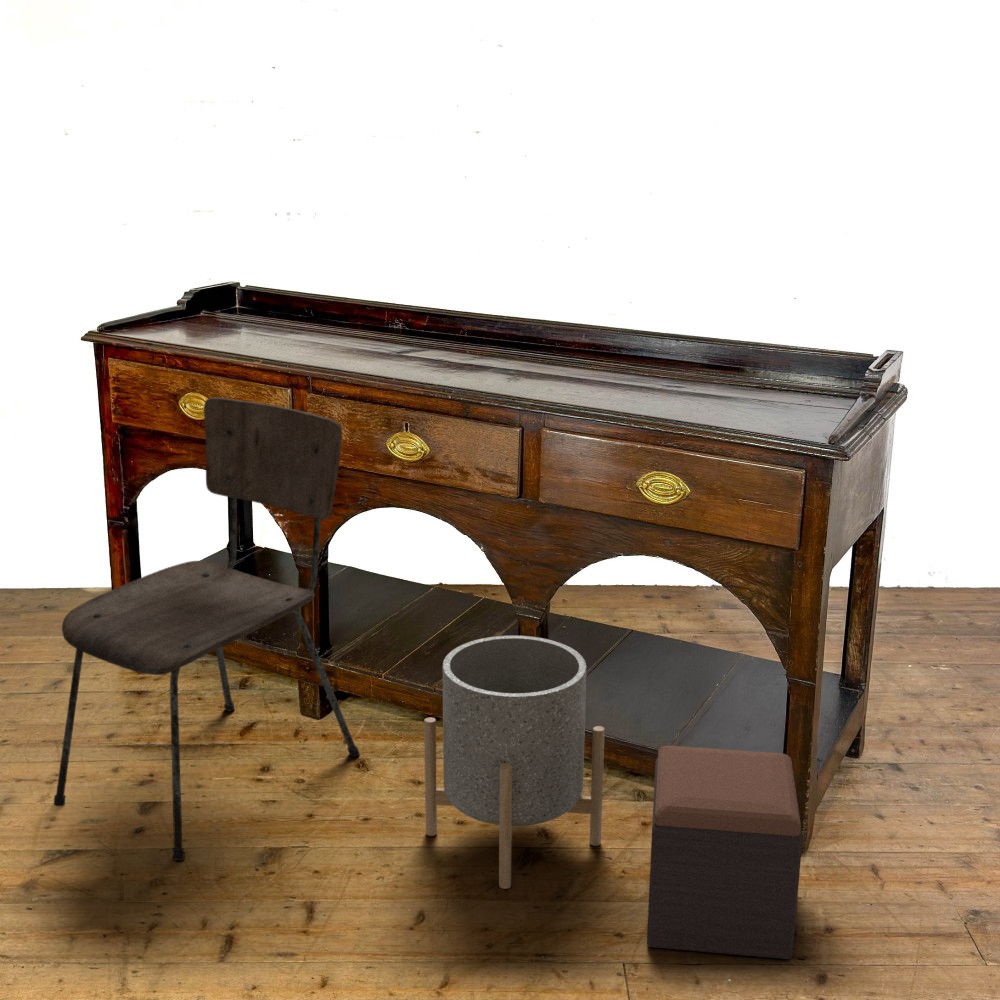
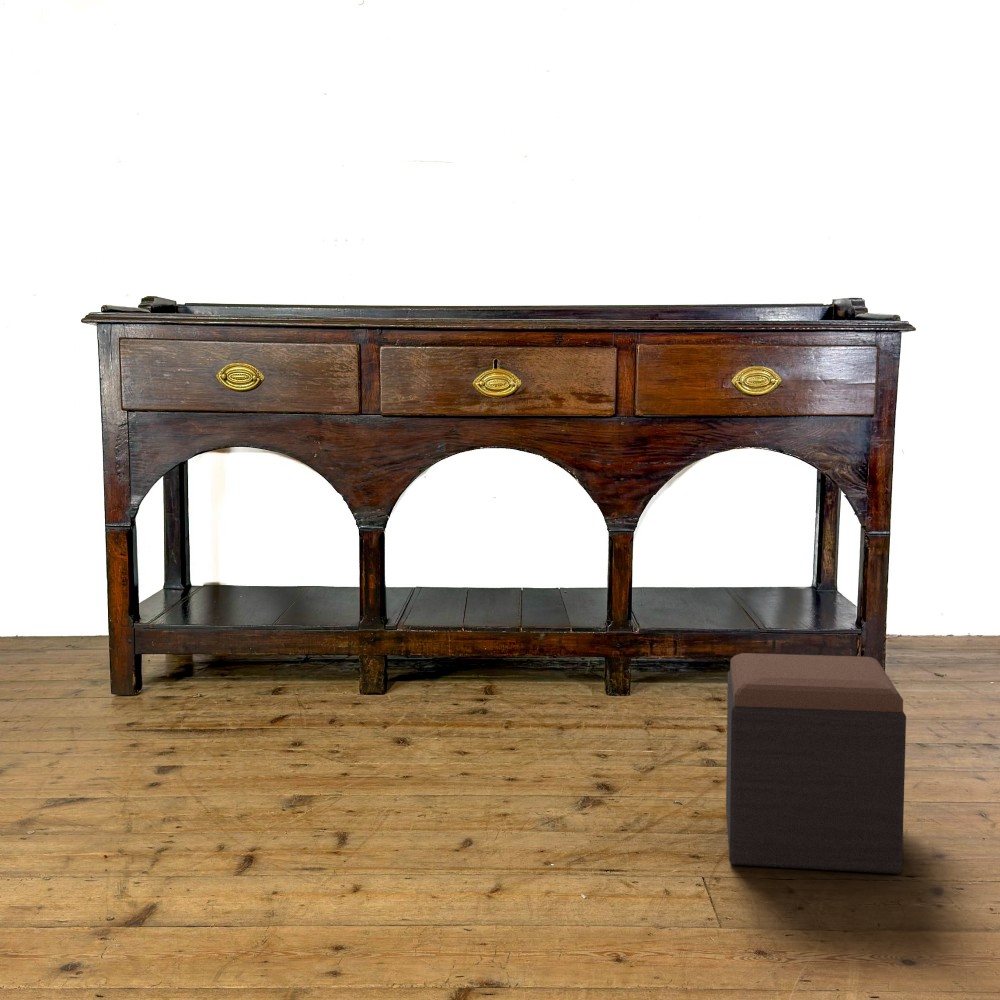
dining chair: present [54,398,360,861] -> none [65,361,399,804]
planter: present [424,636,605,889] -> none [471,568,669,823]

